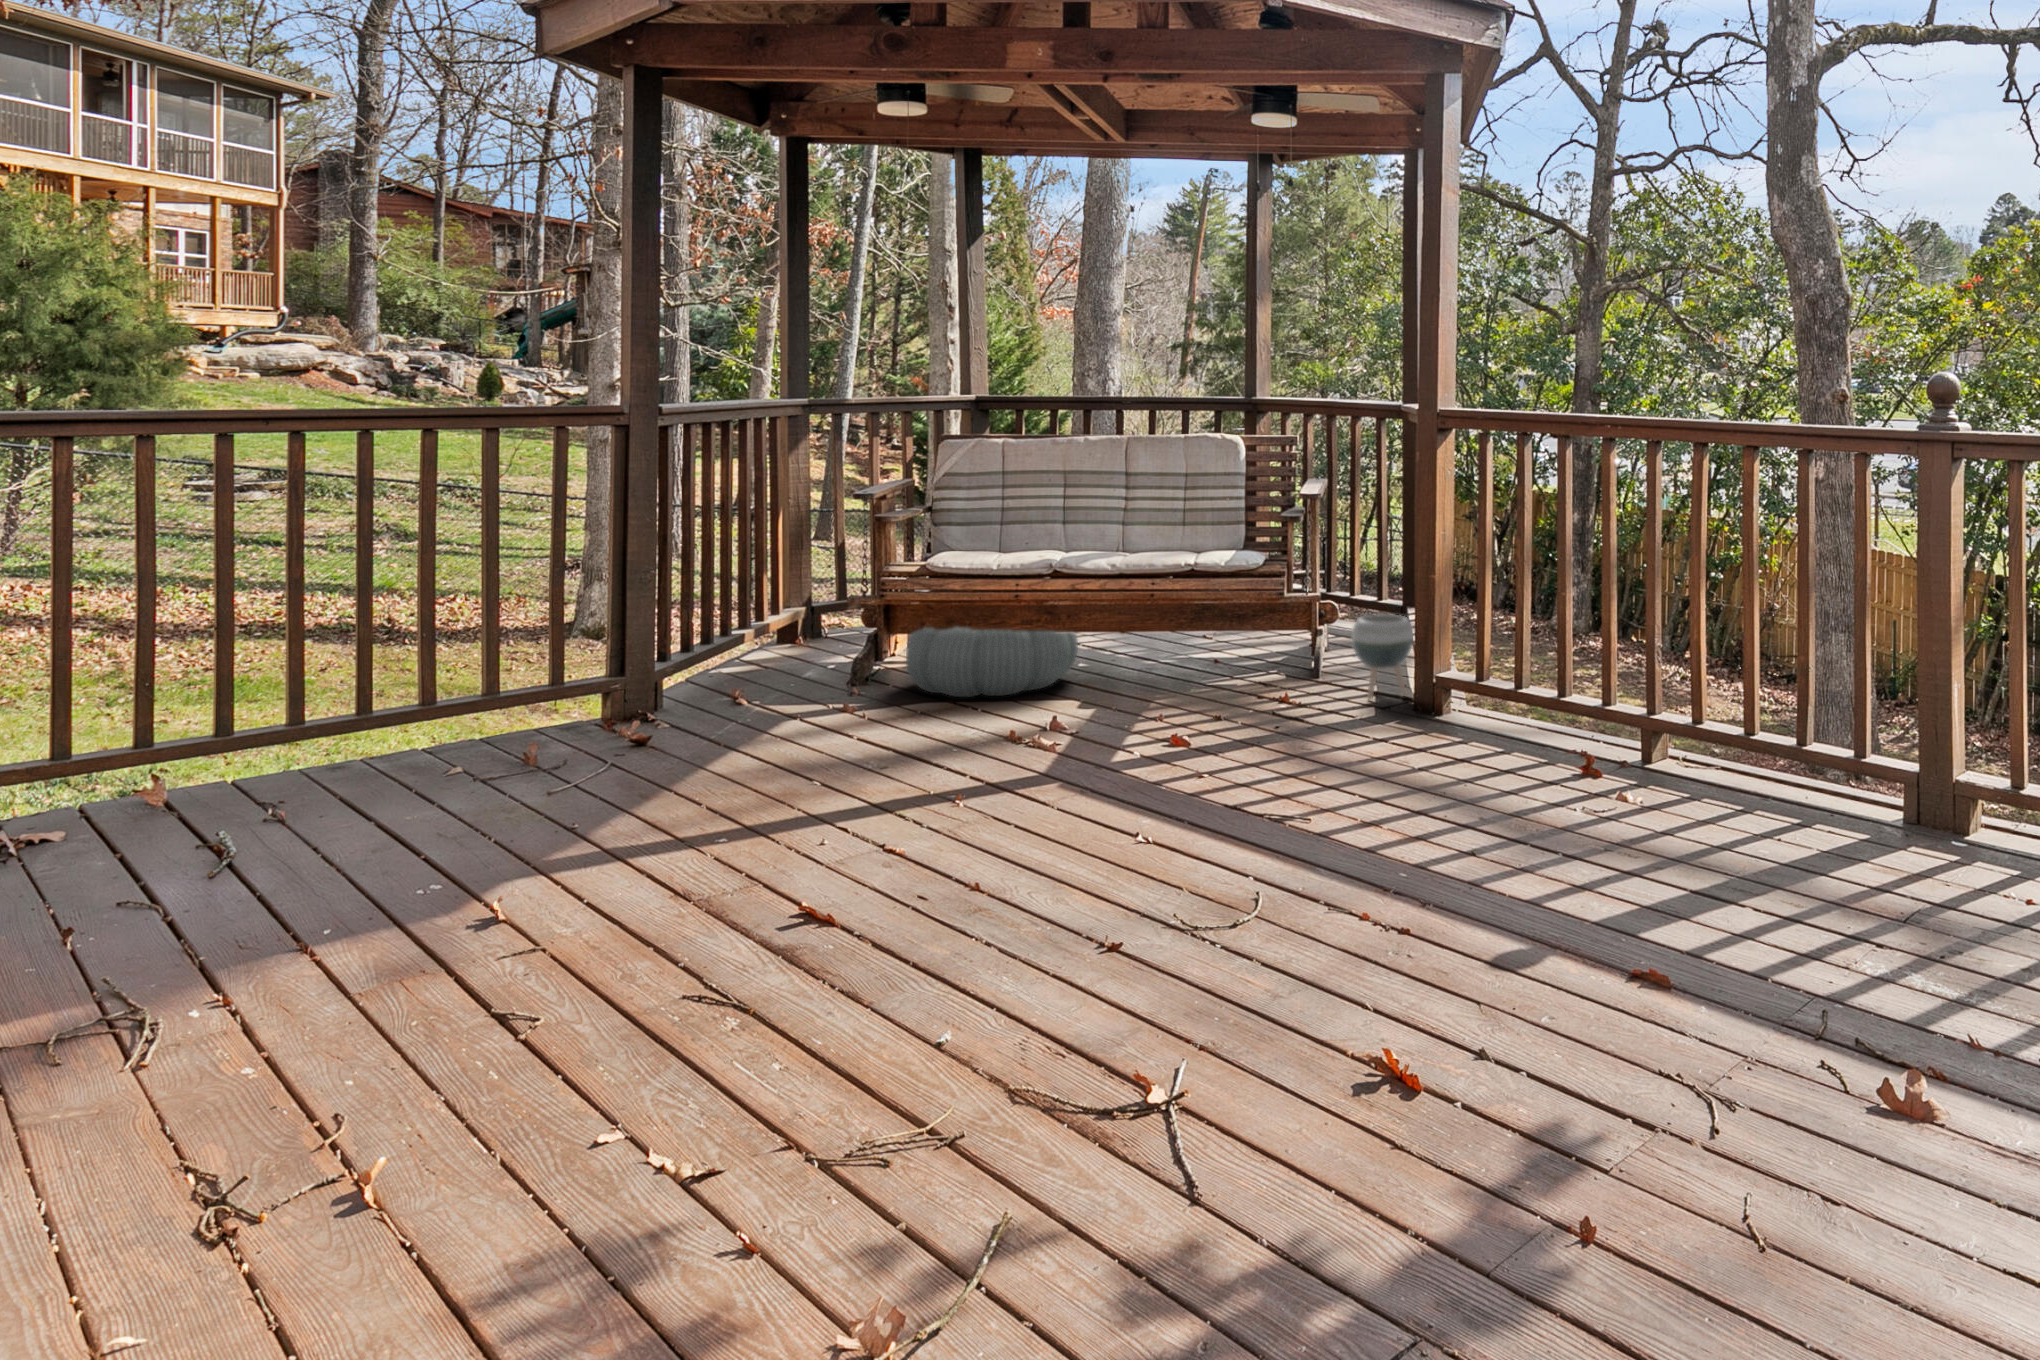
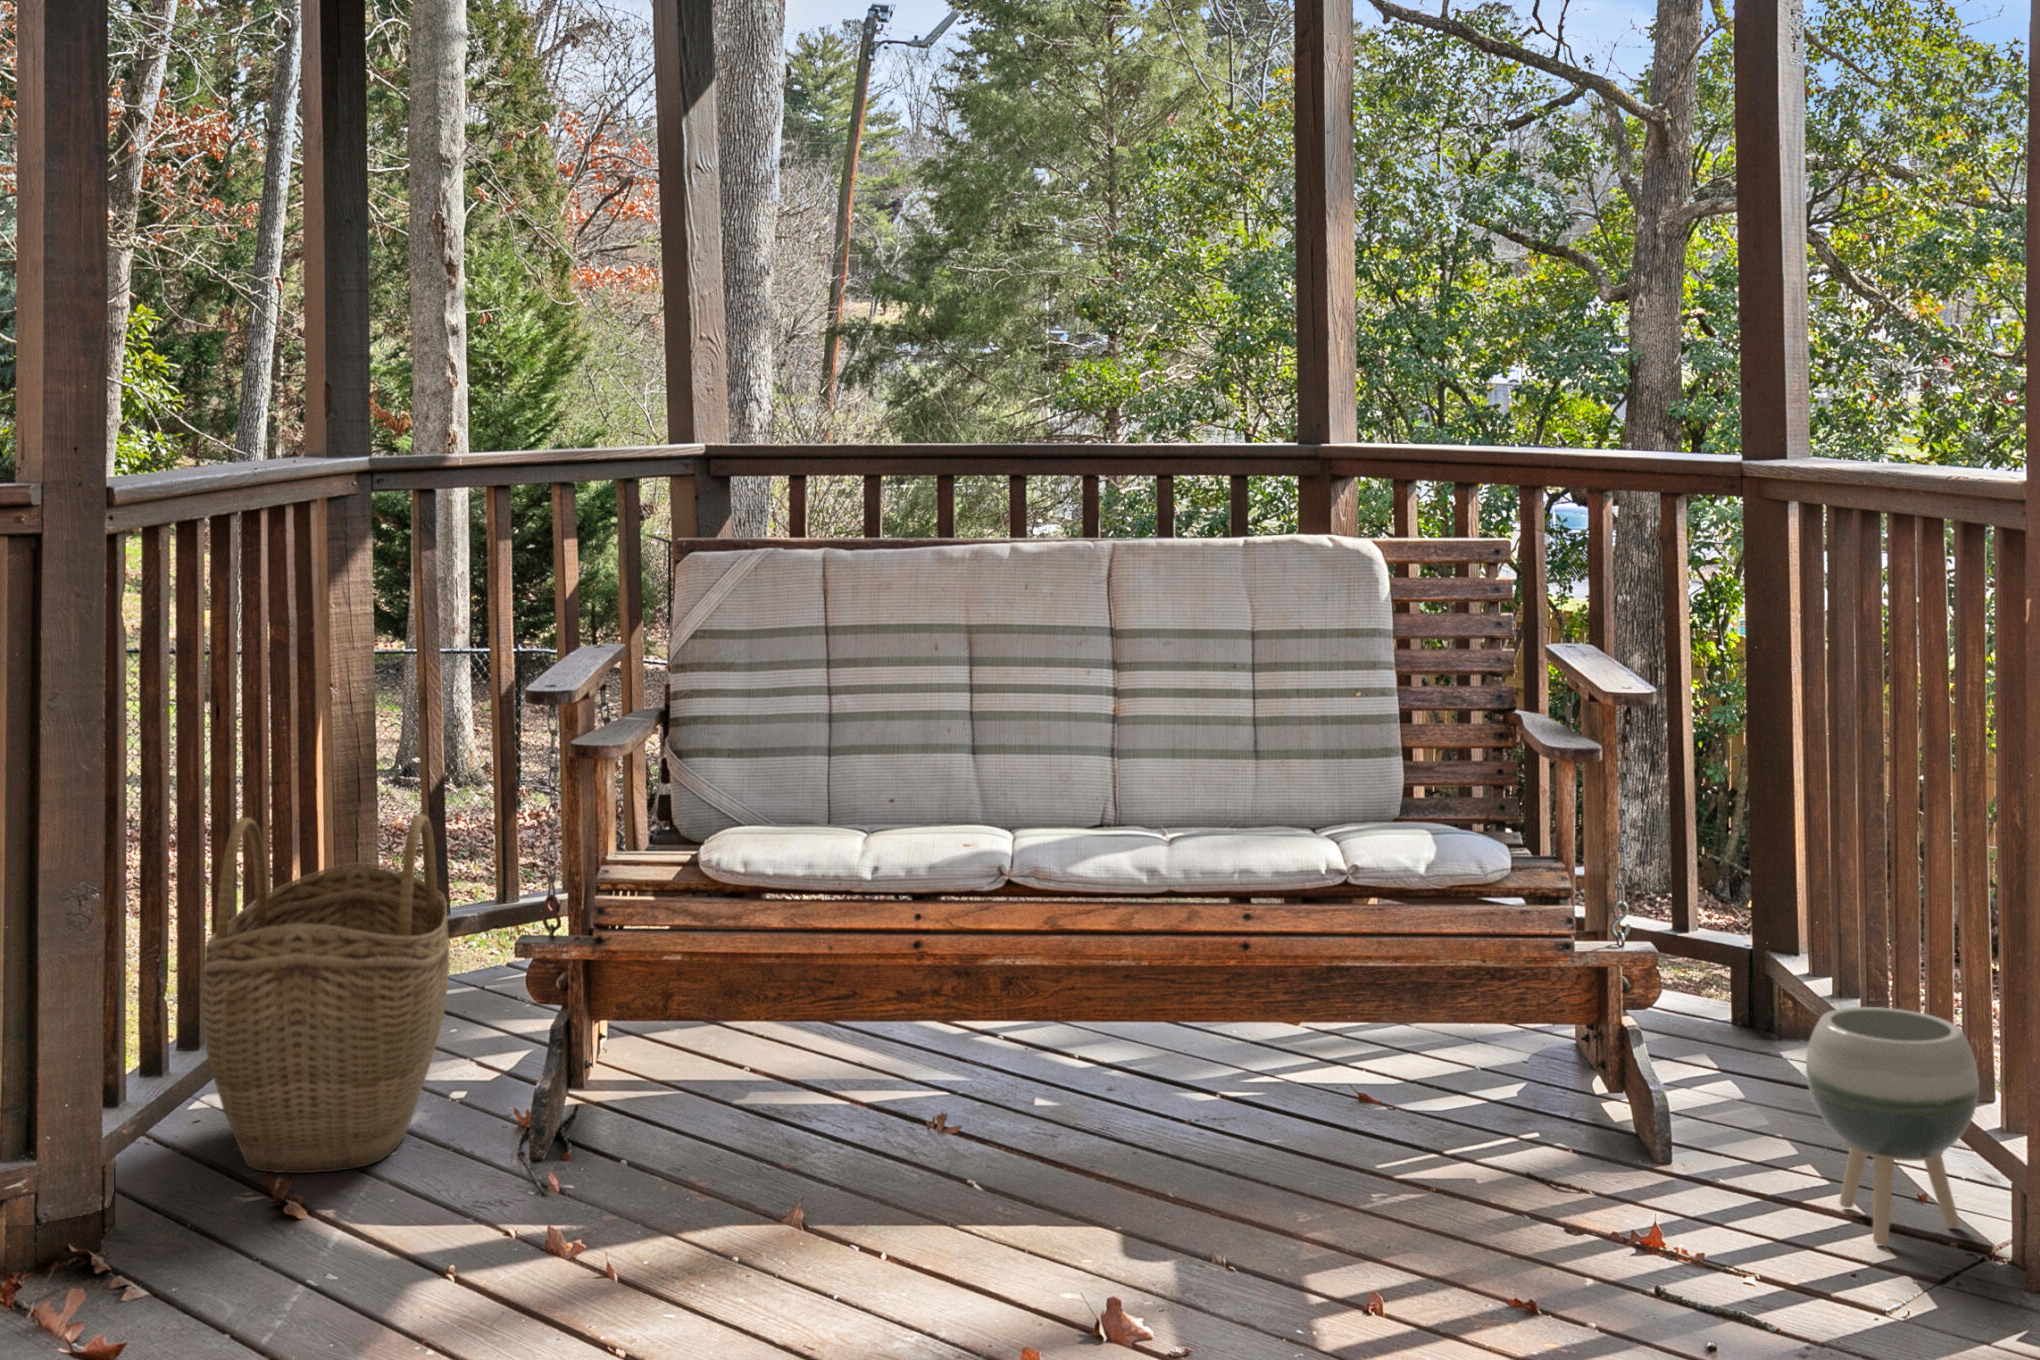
woven basket: none [711,545,827,689] -> present [202,815,450,1173]
pouf: present [906,627,1078,697] -> none [666,961,1067,1217]

